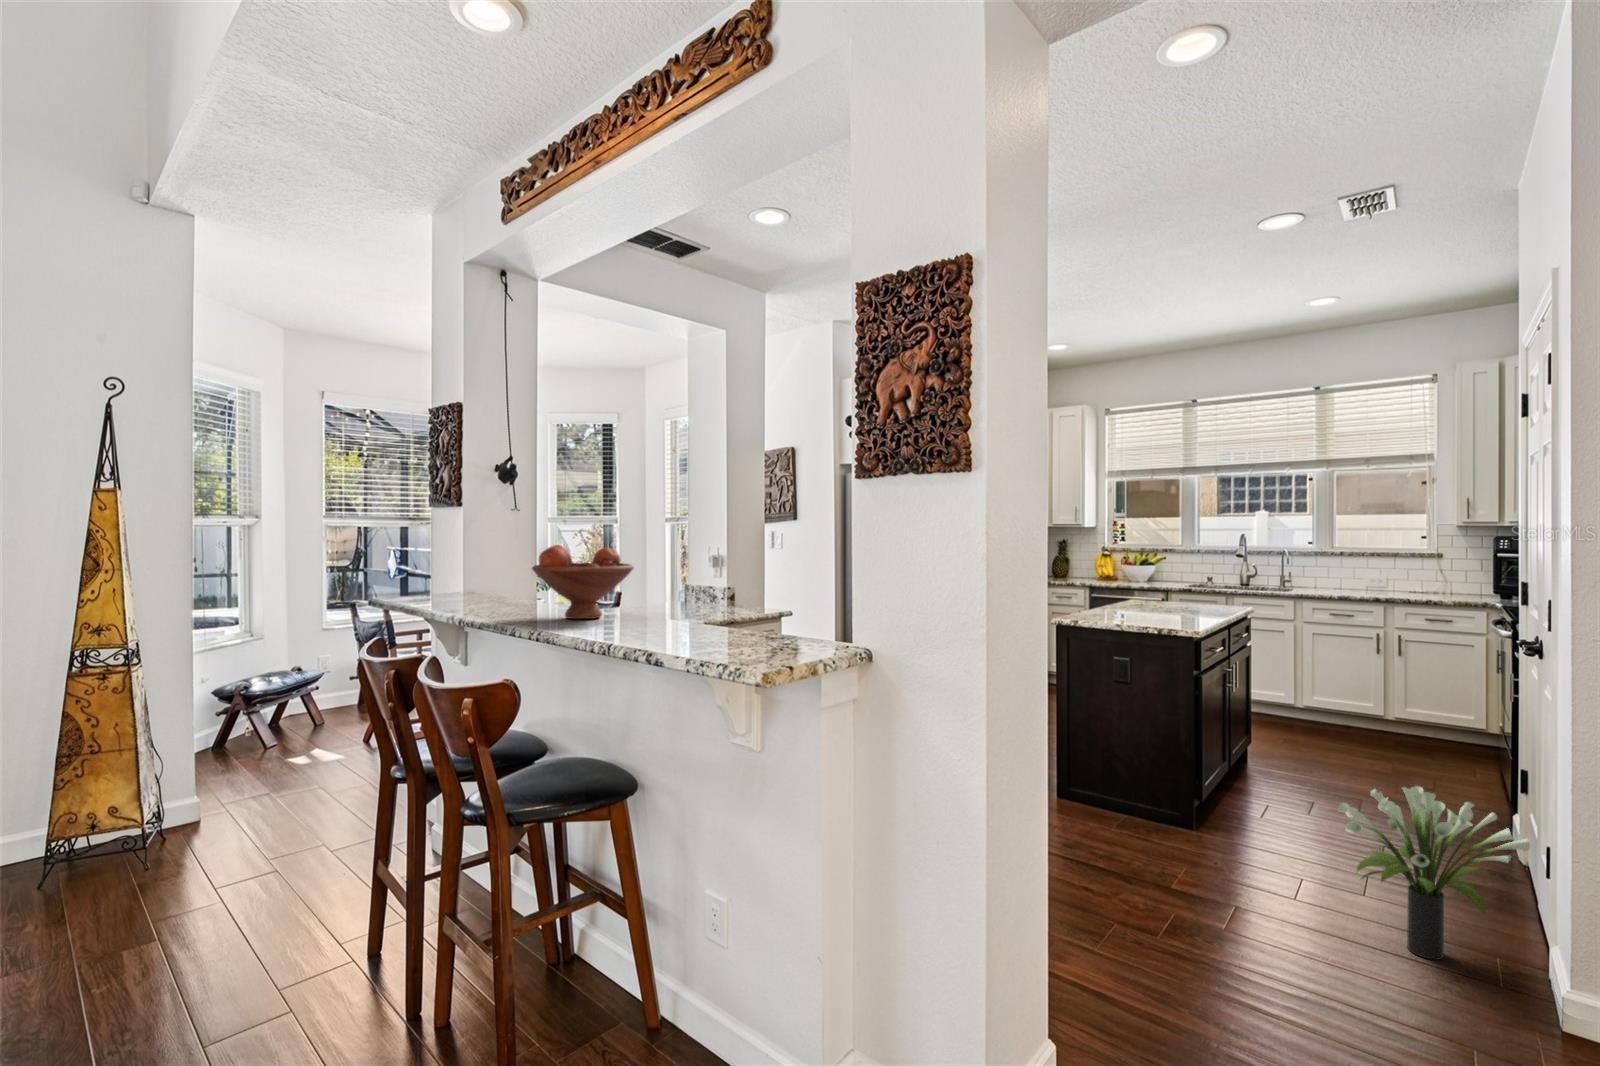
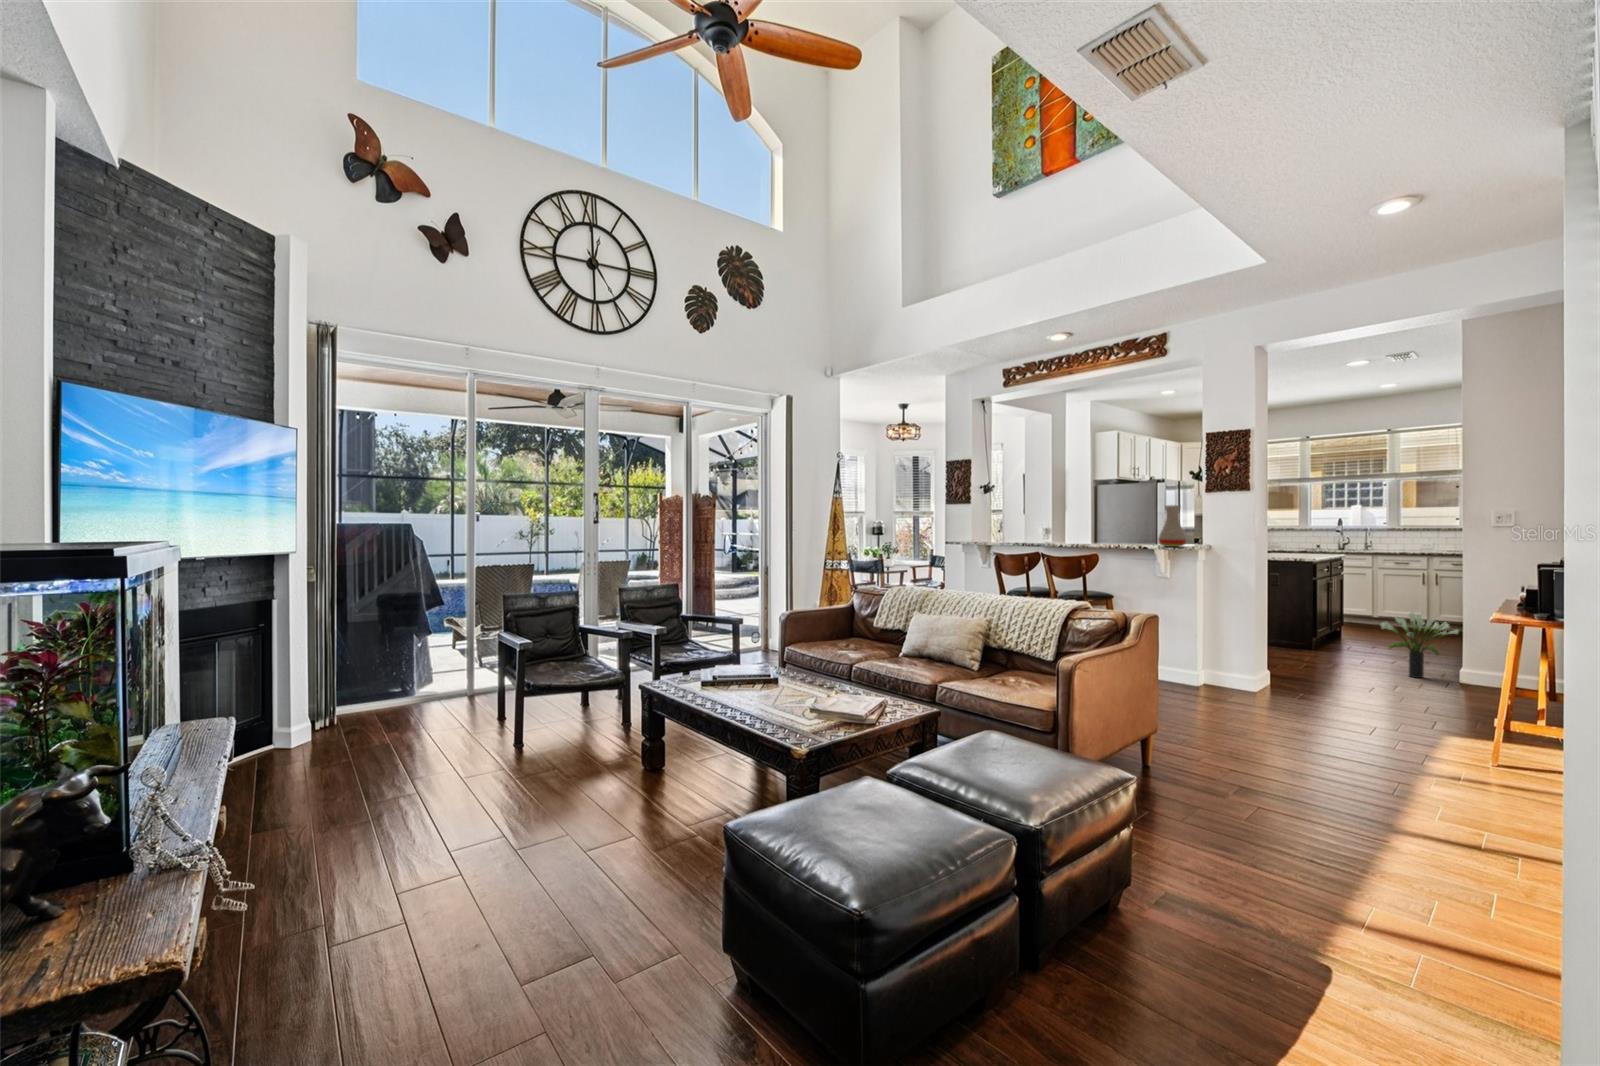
vase: none [730,519,810,651] -> present [1159,505,1186,547]
fruit bowl: present [532,545,634,619] -> none [1051,517,1090,544]

